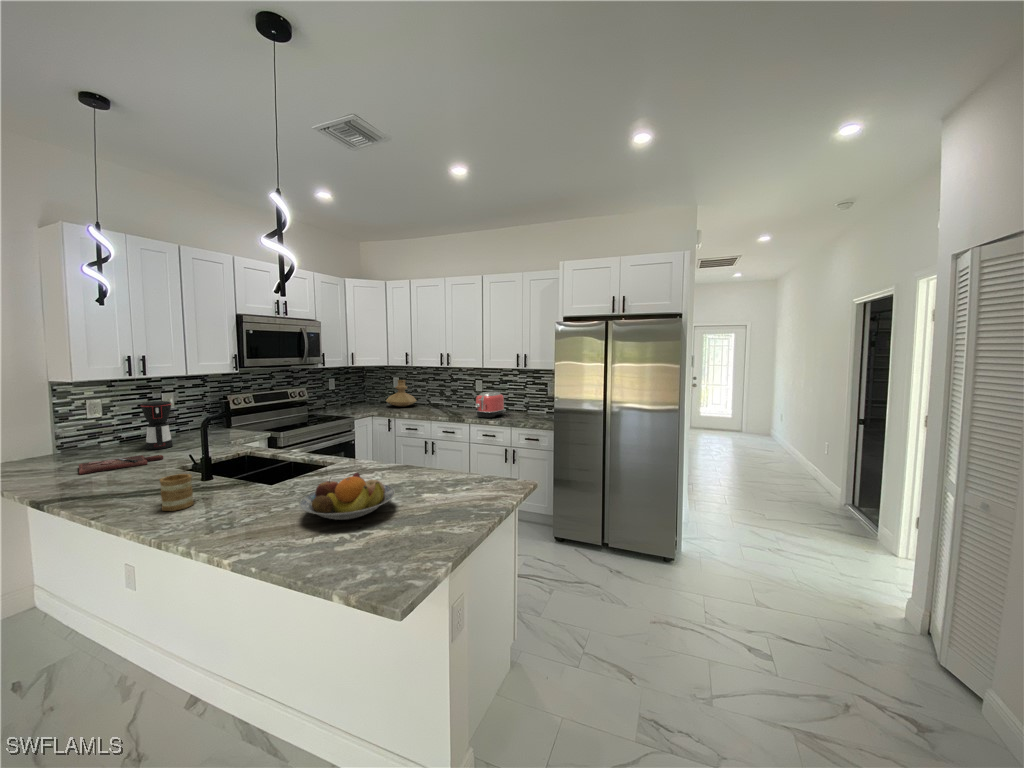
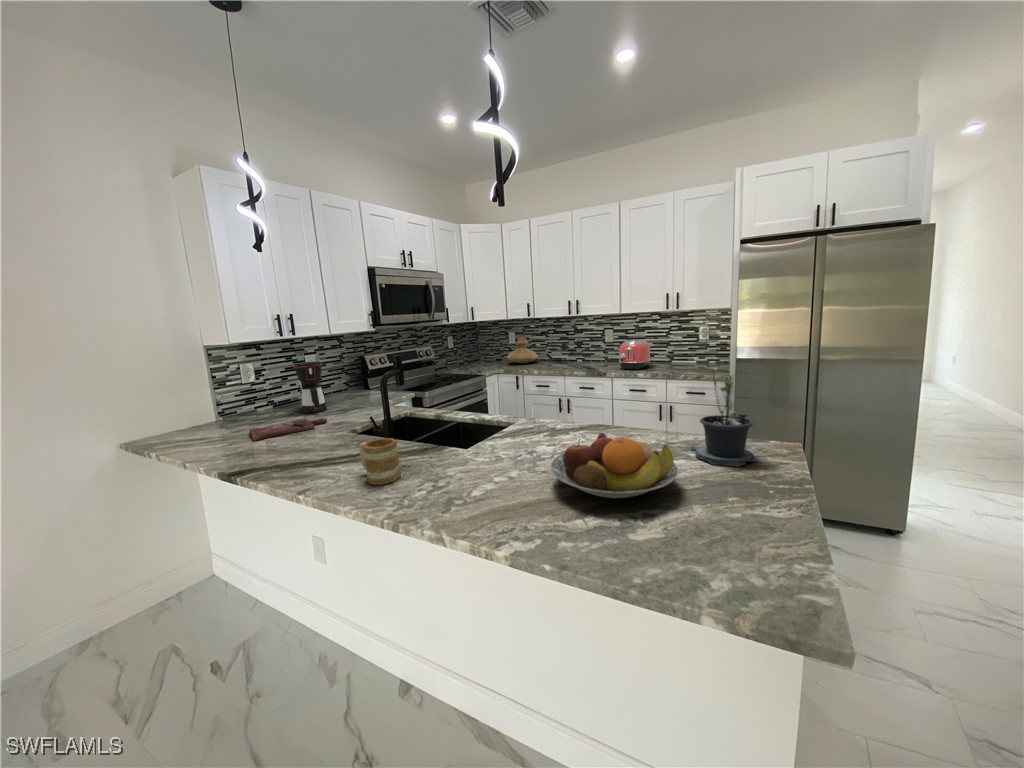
potted plant: none [433,426,473,499] -> present [691,367,756,467]

